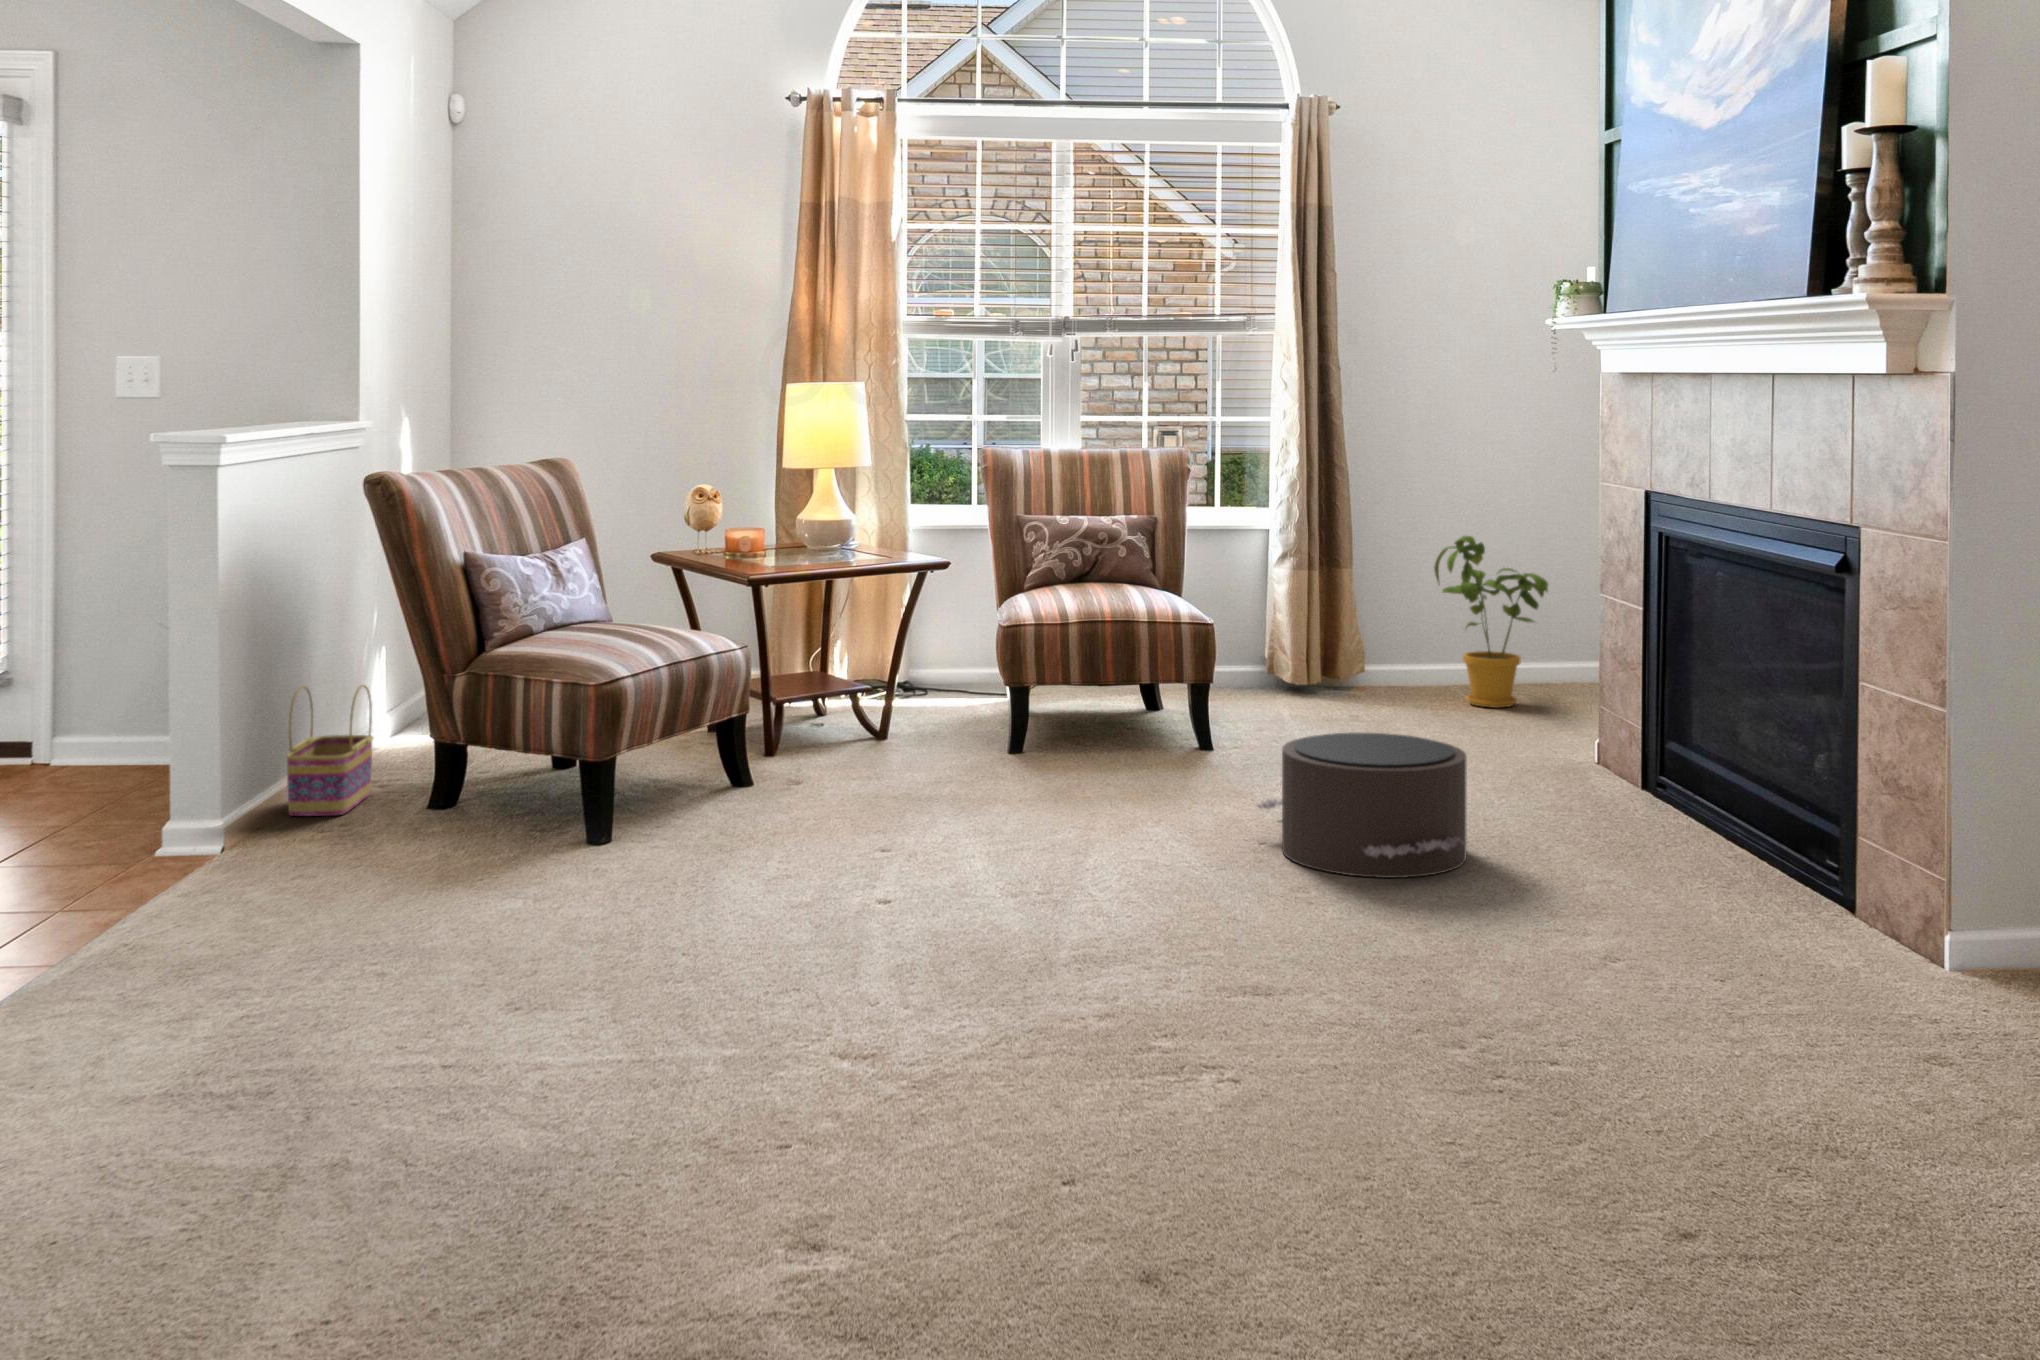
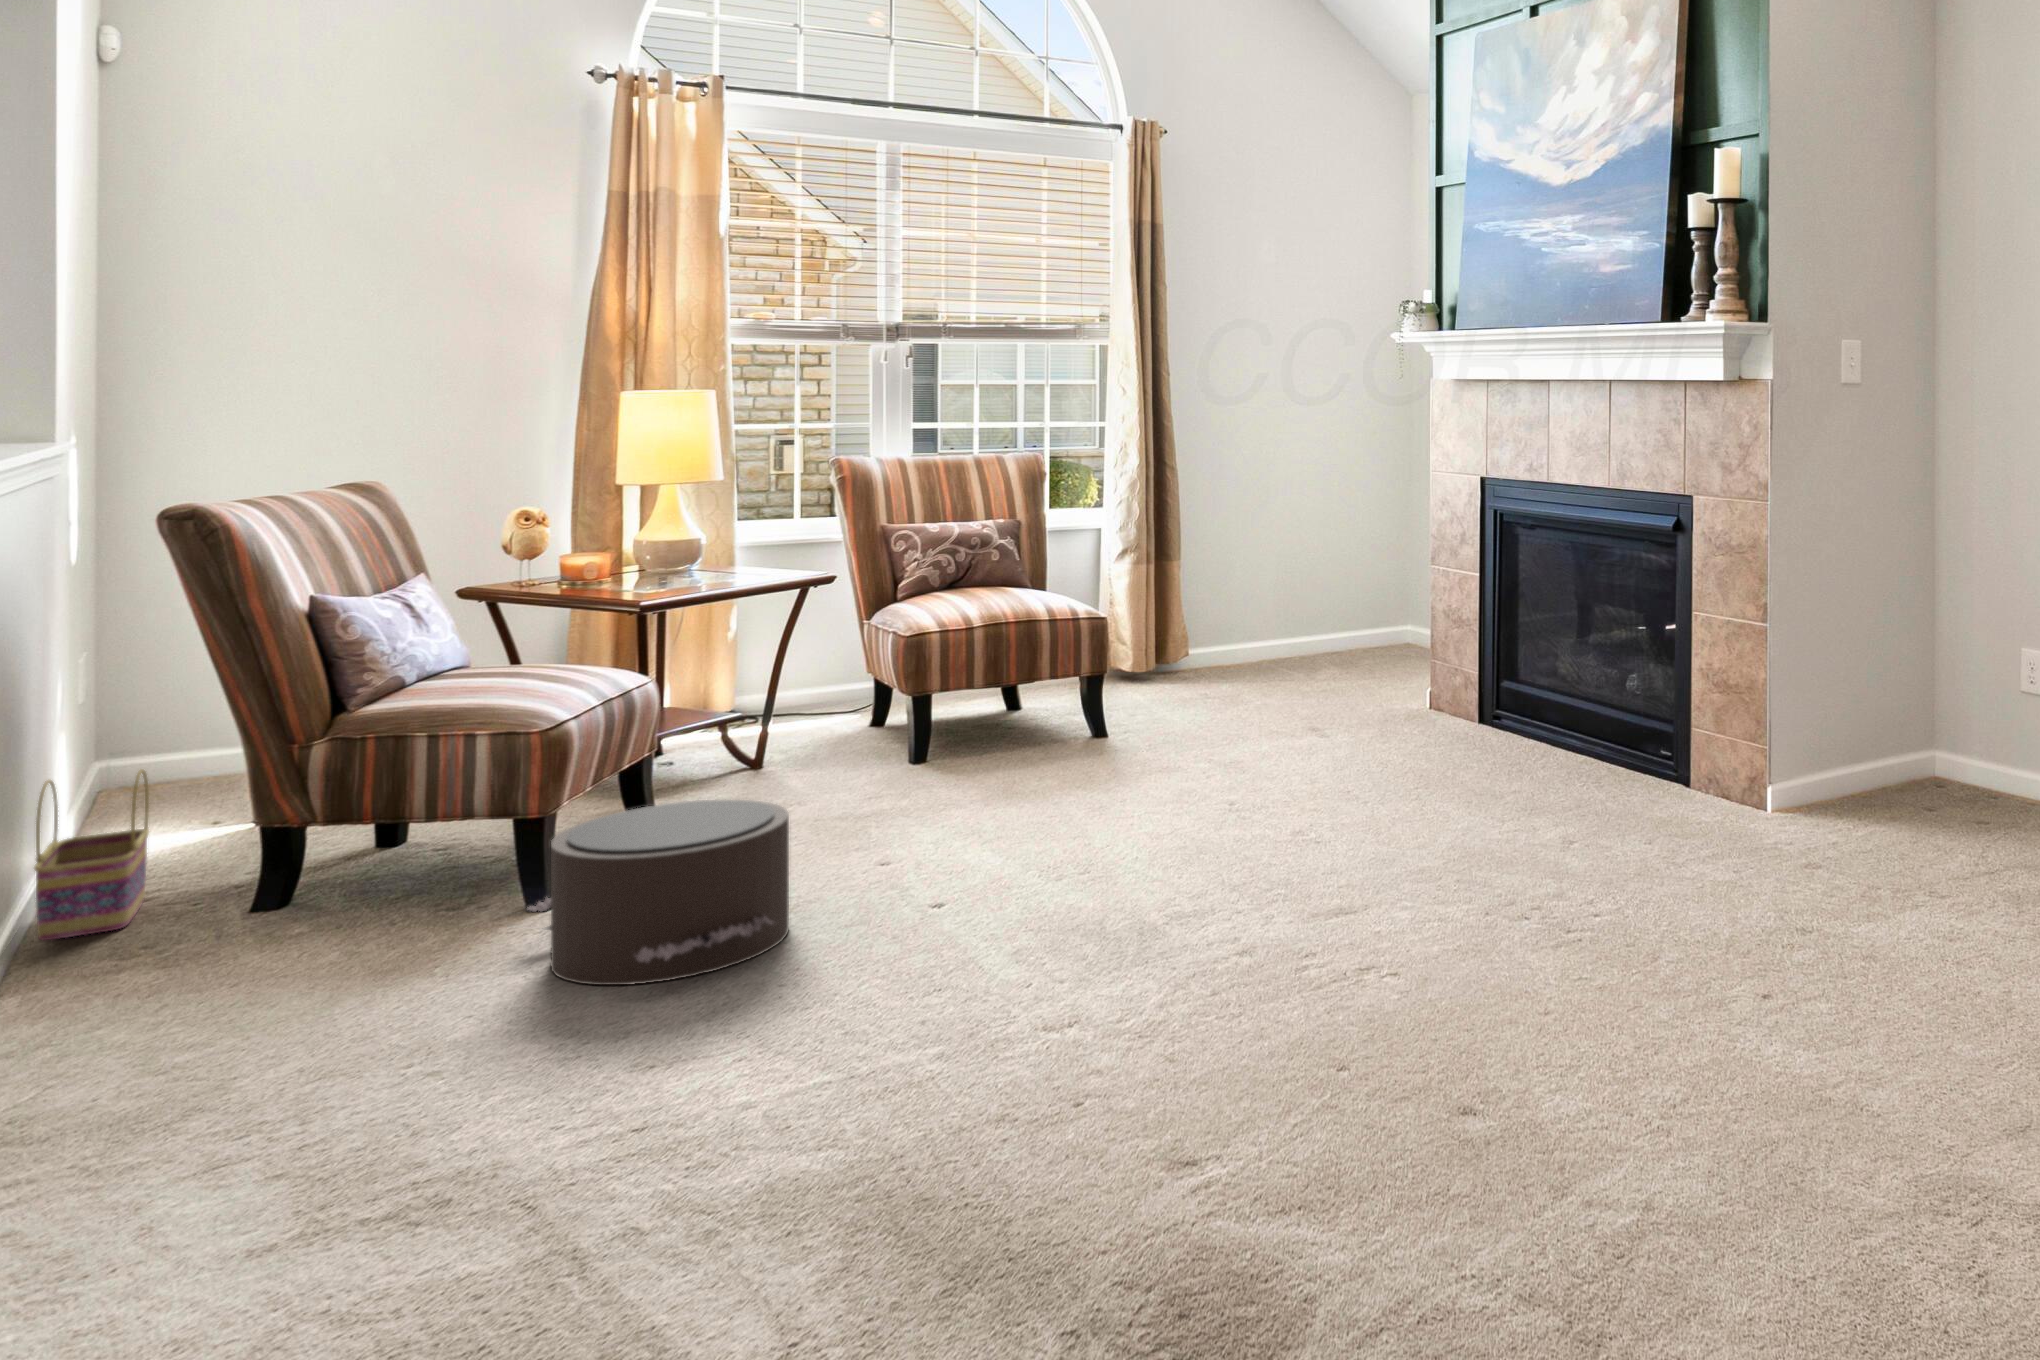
house plant: present [1434,536,1548,708] -> none [1254,525,1351,669]
pouf: present [1256,733,1467,878] -> present [528,800,789,985]

